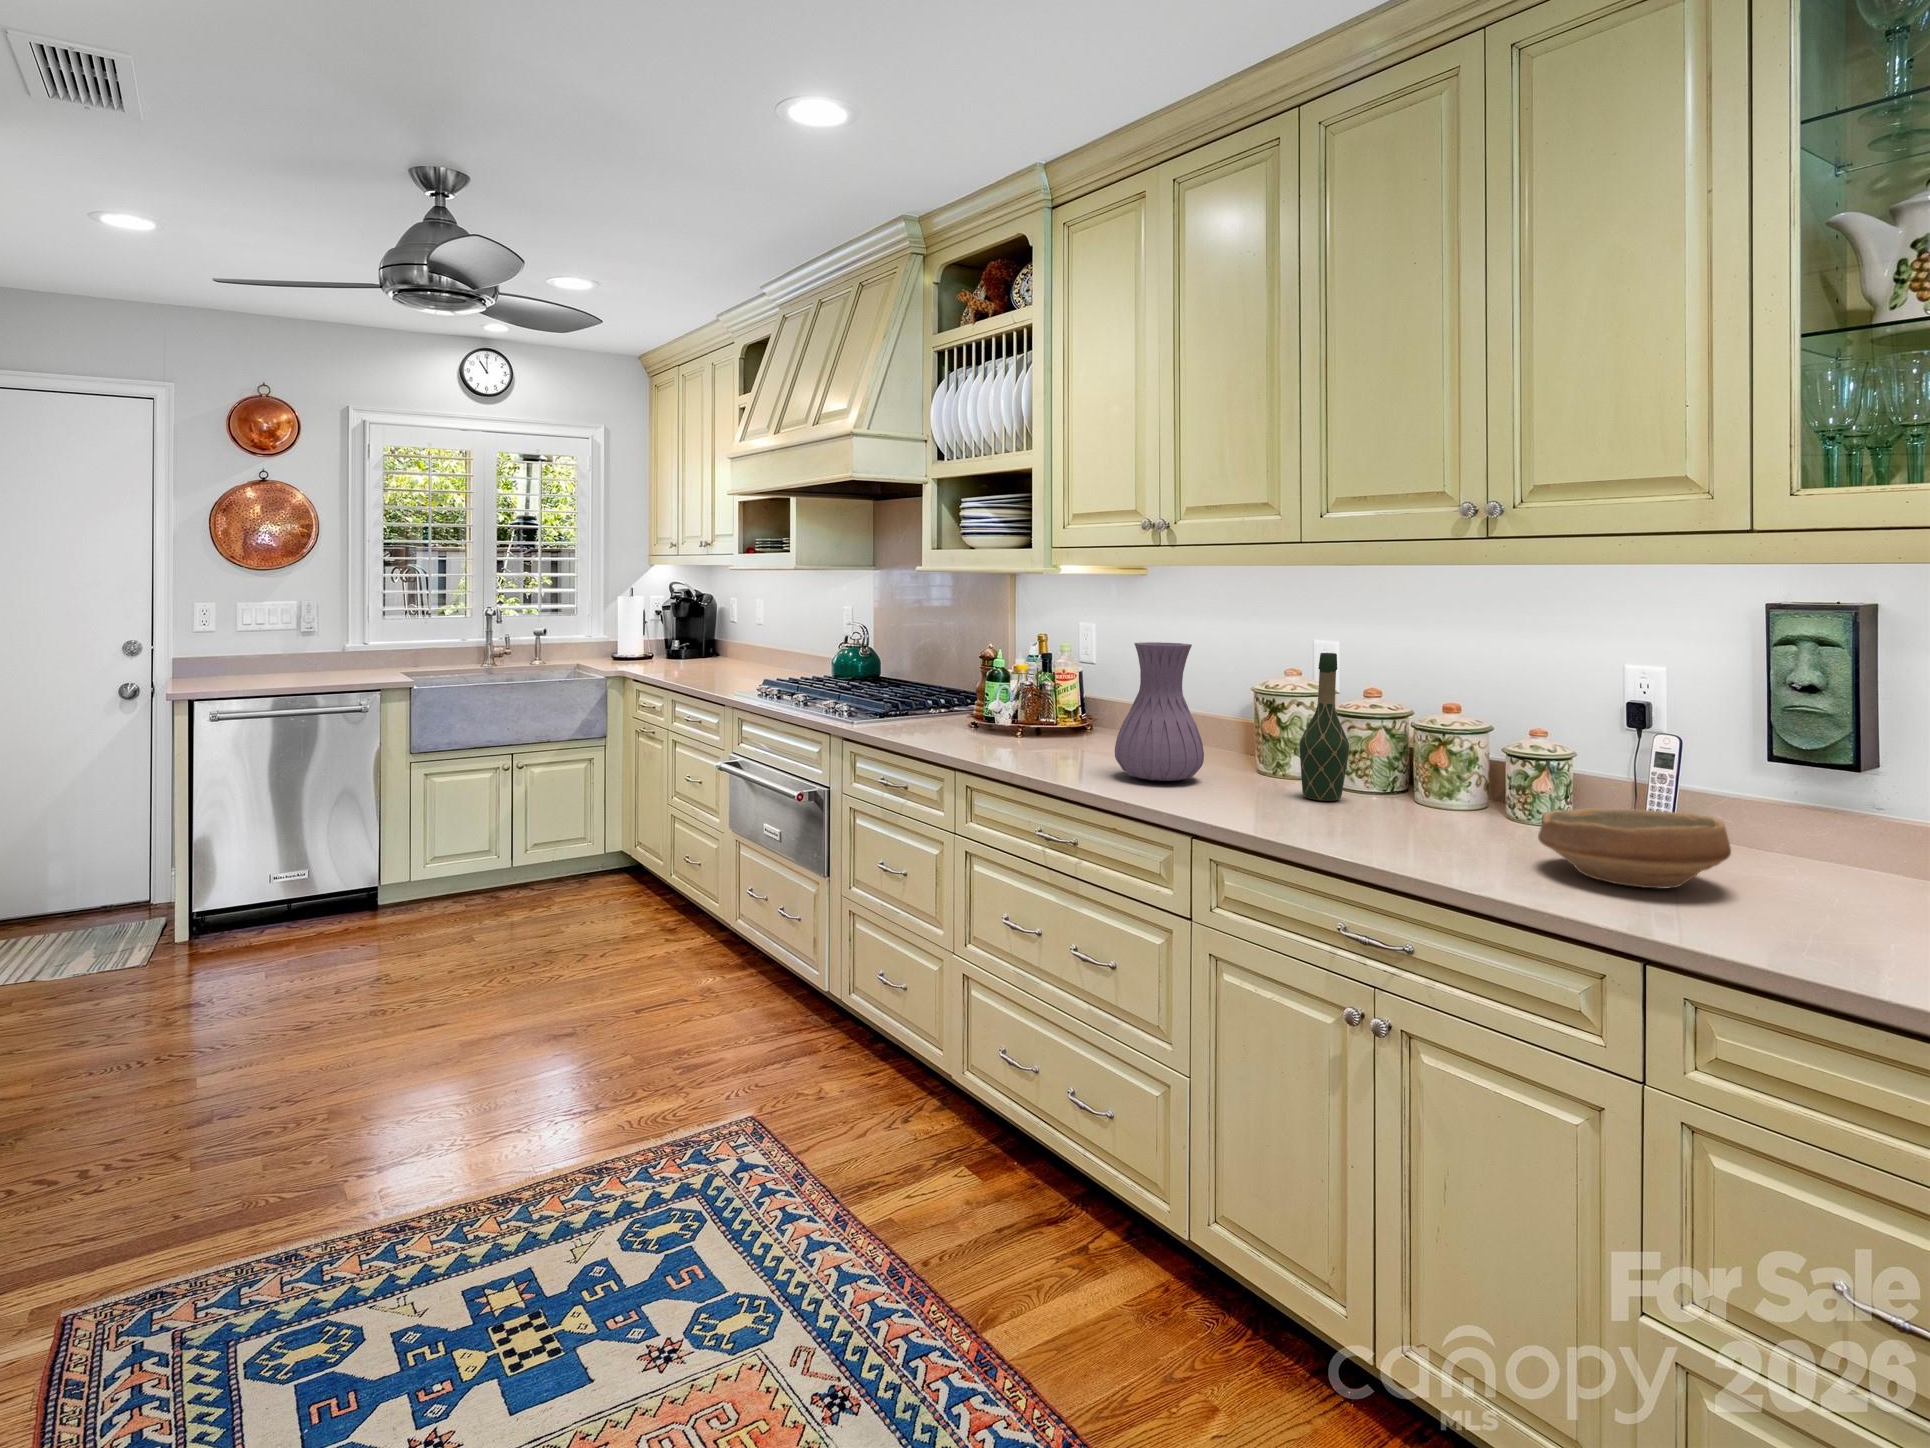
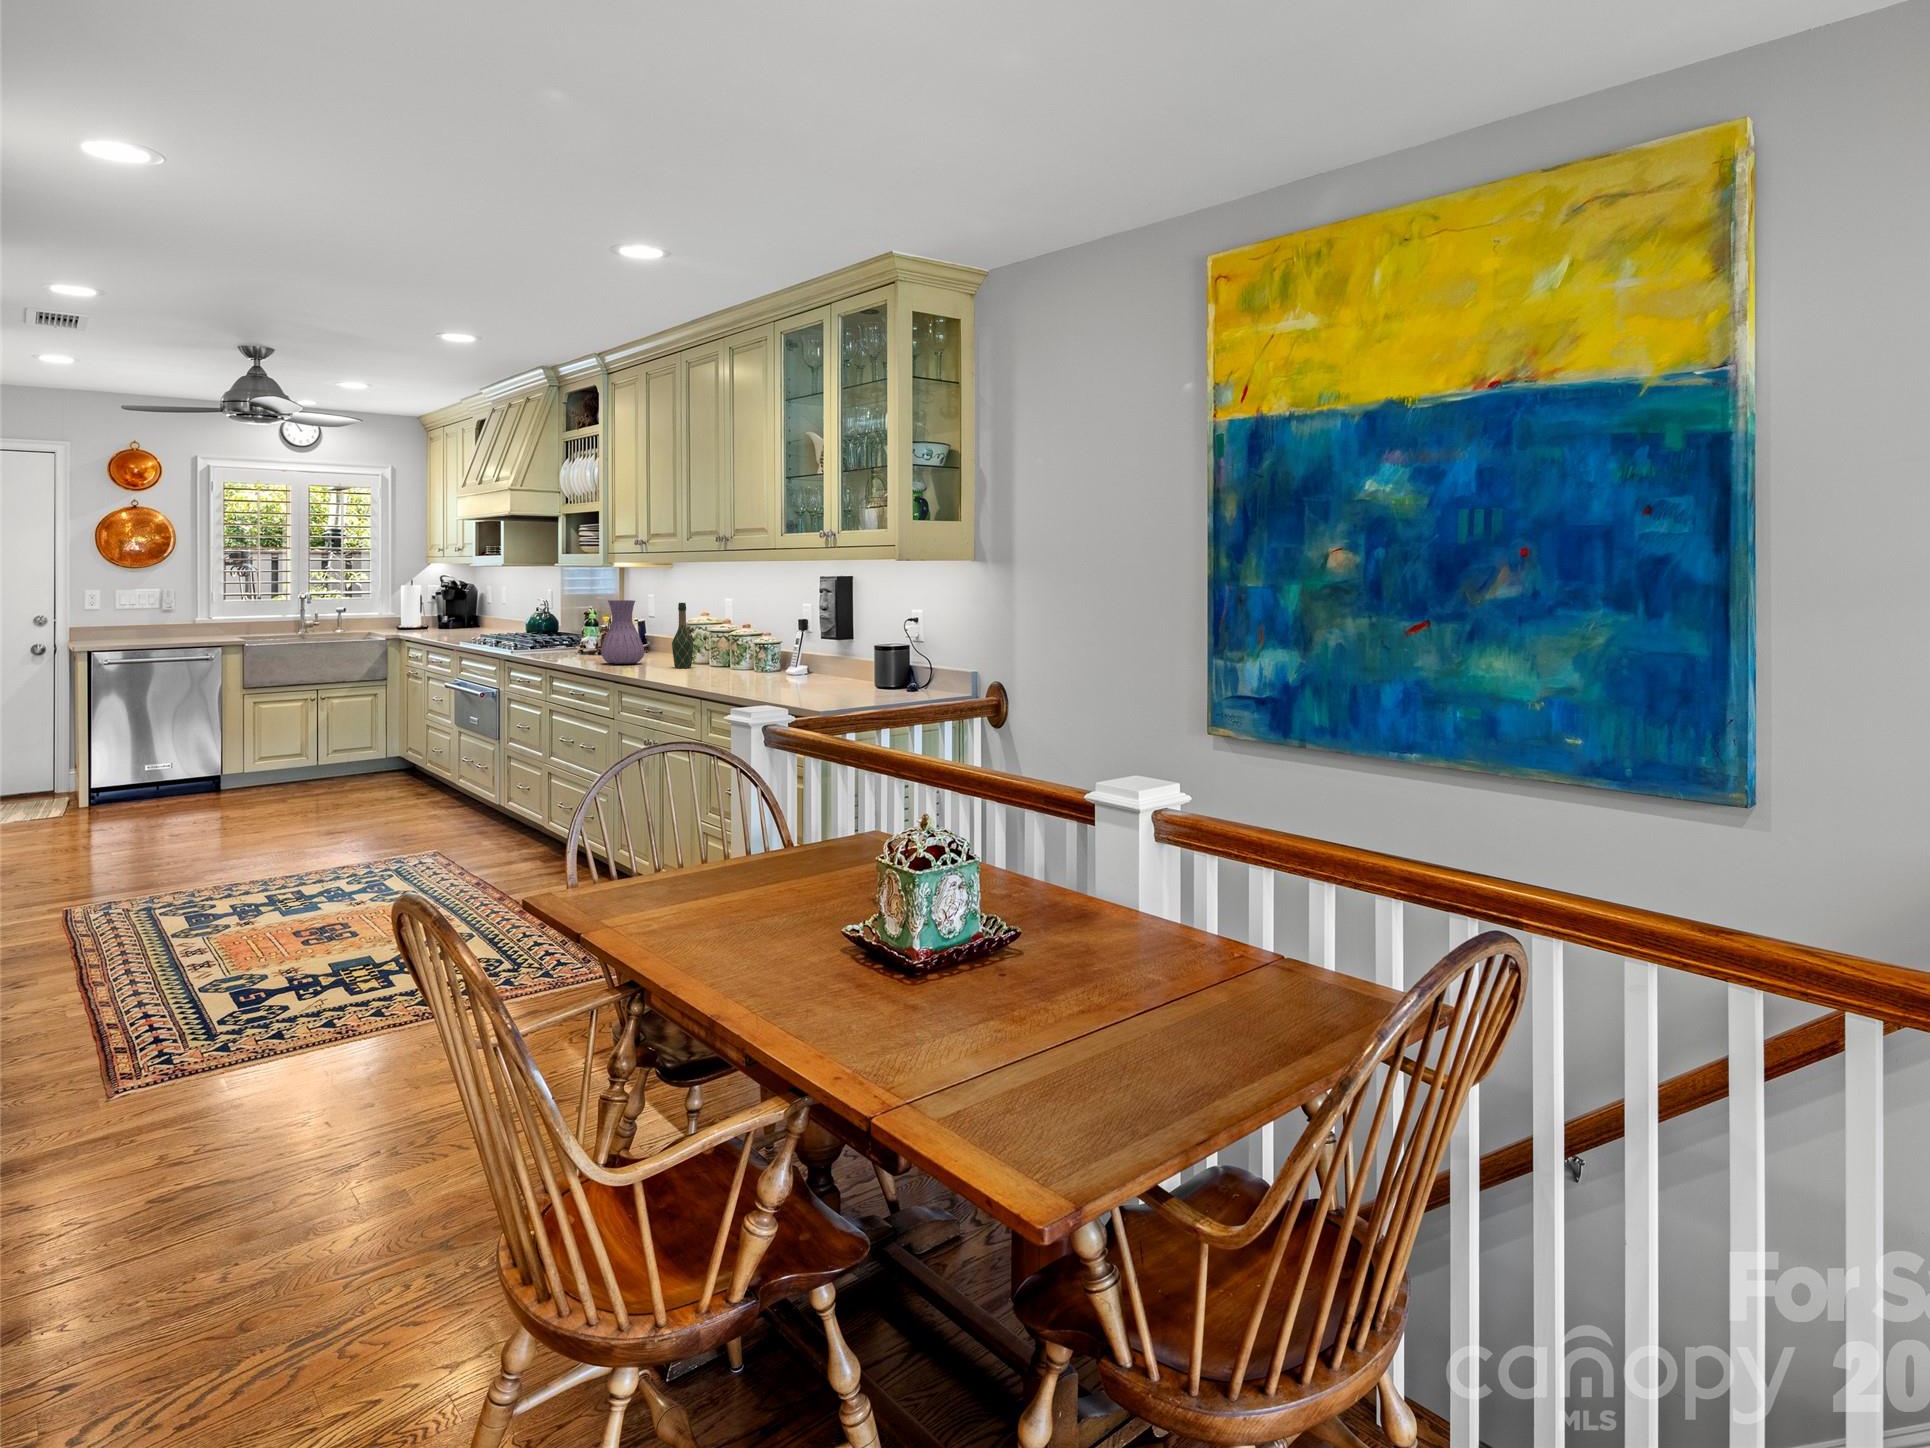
bowl: present [1538,808,1731,888] -> none [700,656,761,680]

